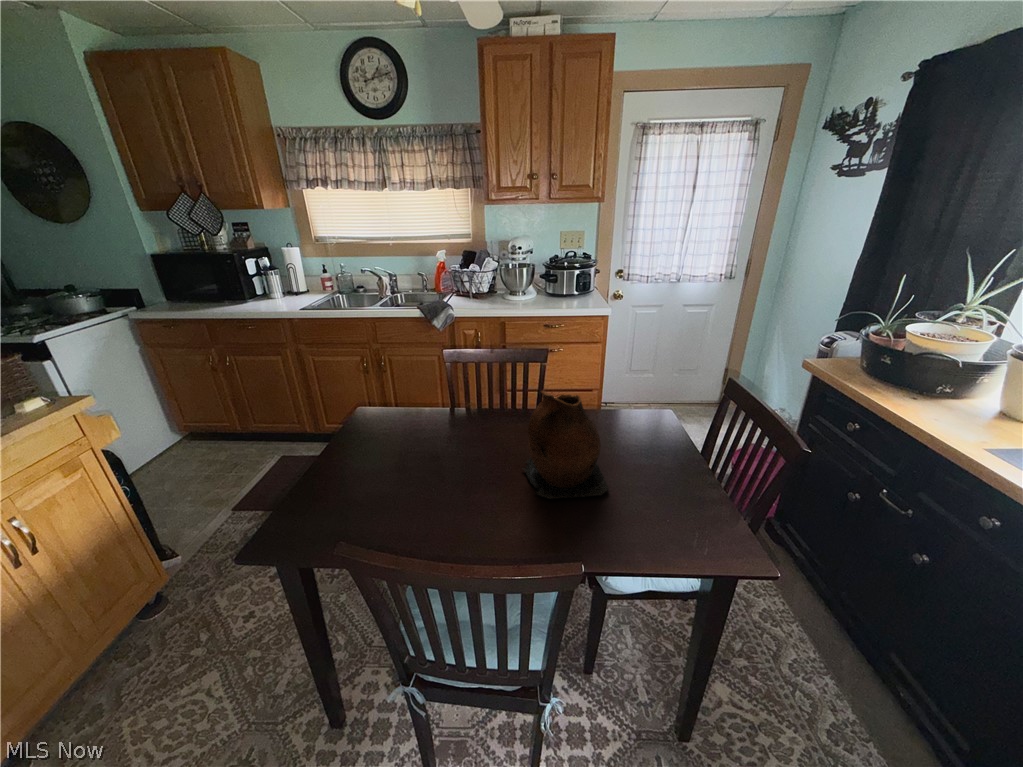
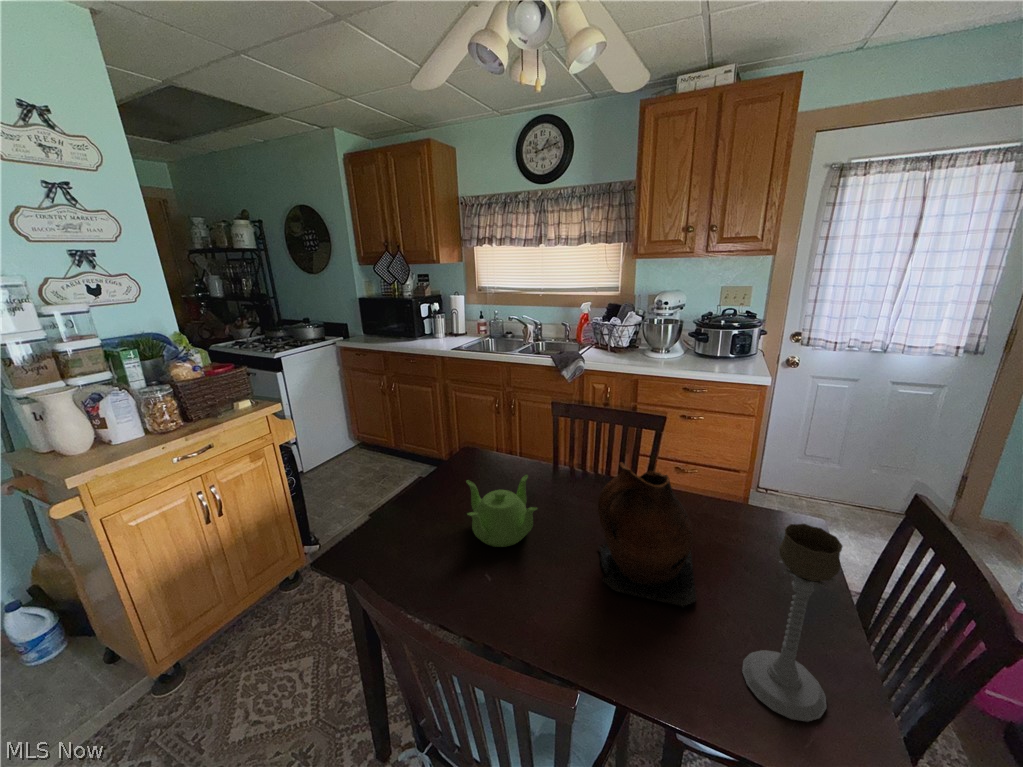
candle holder: none [651,409,717,545] -> present [742,524,843,722]
teapot: none [387,421,469,493] -> present [466,475,537,547]

